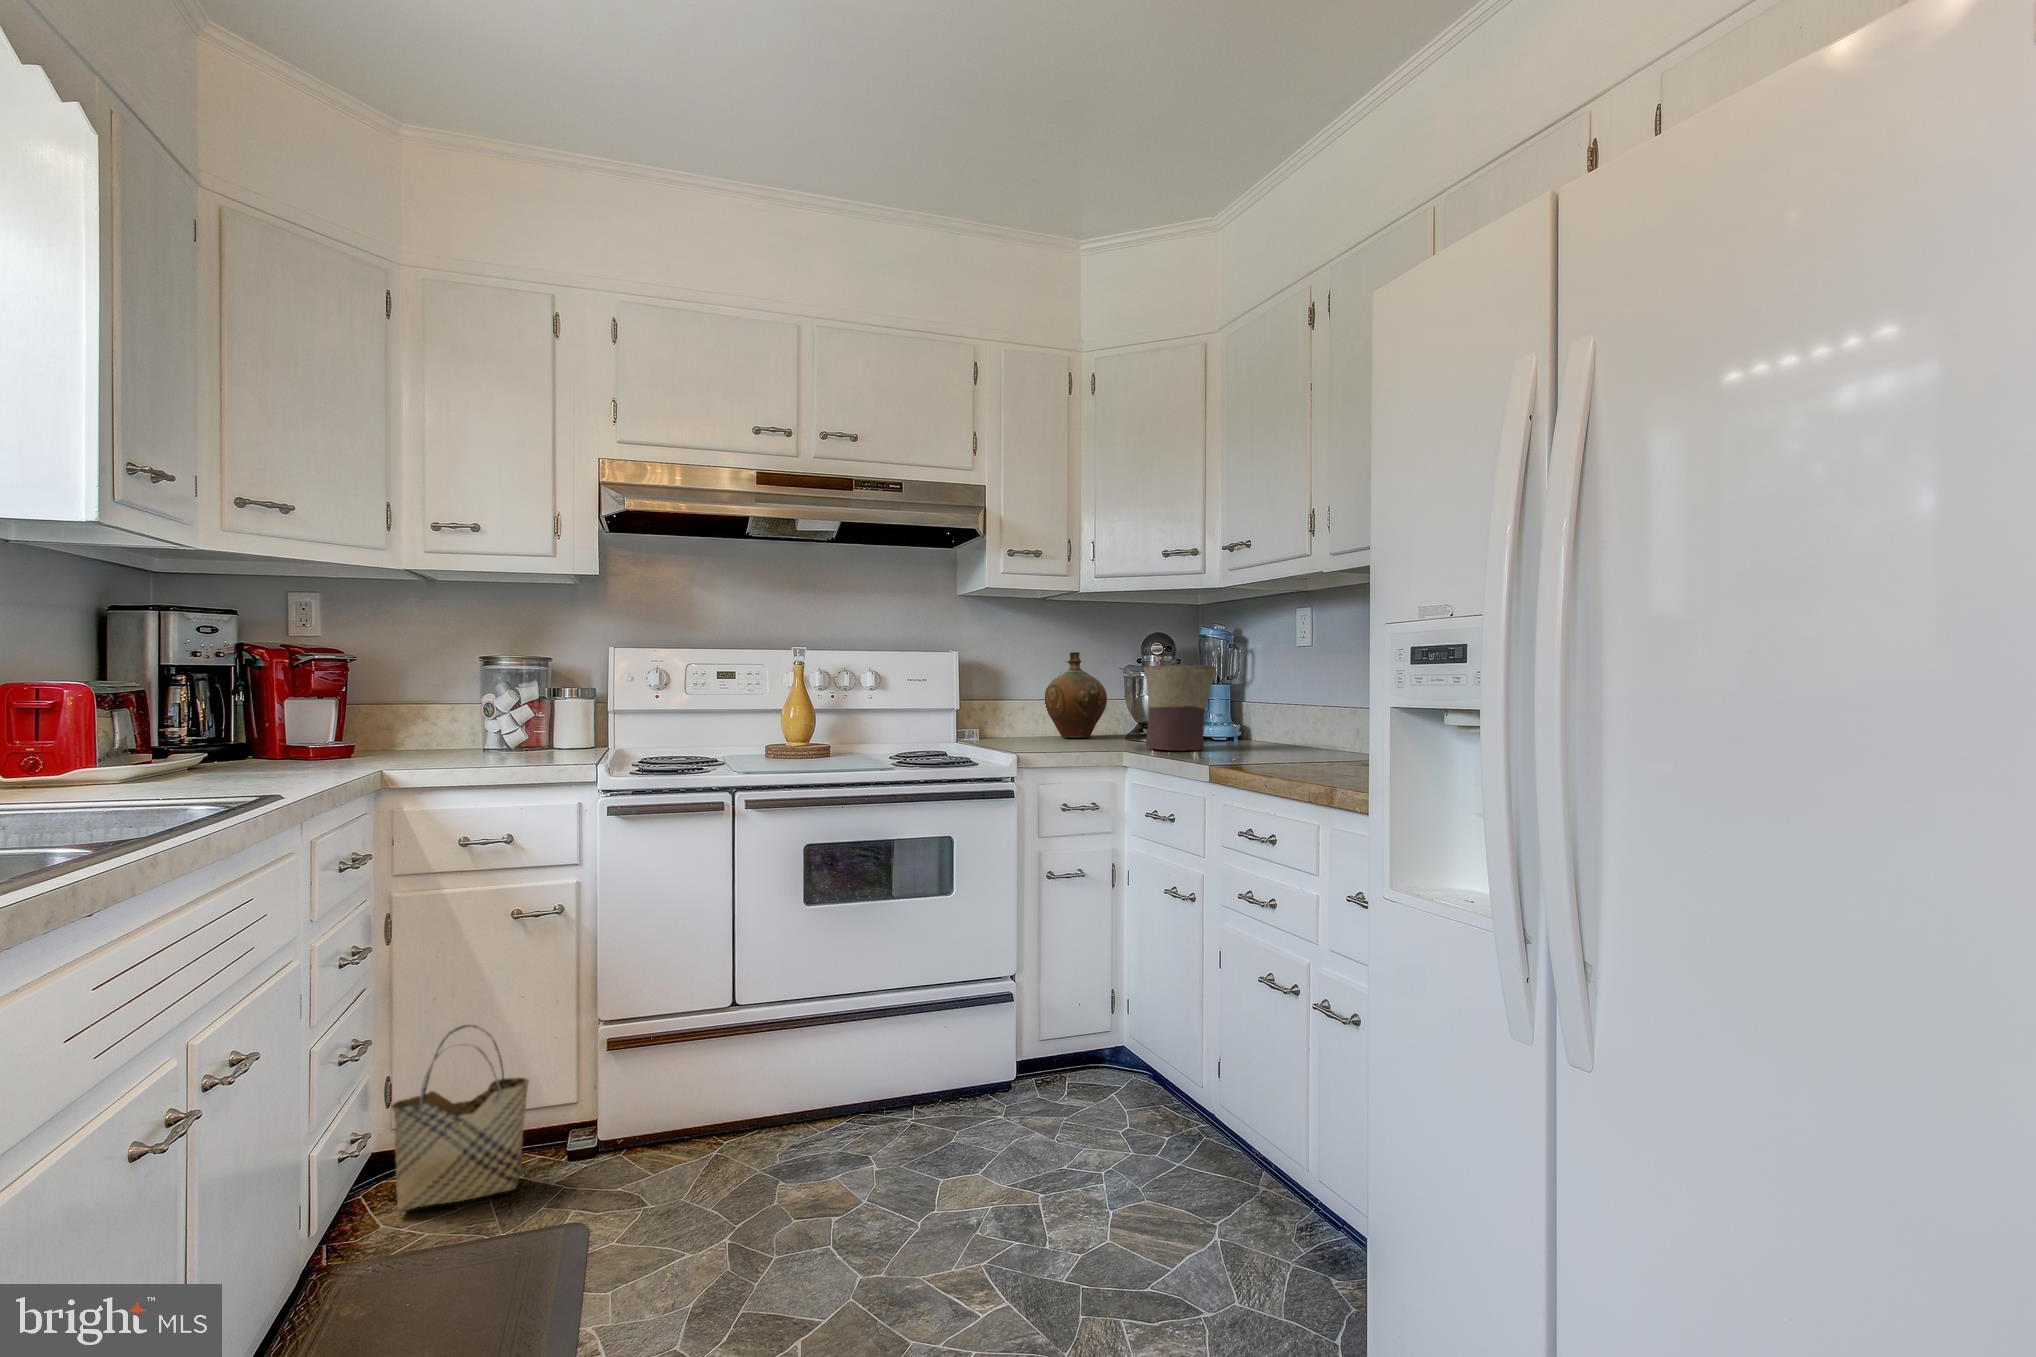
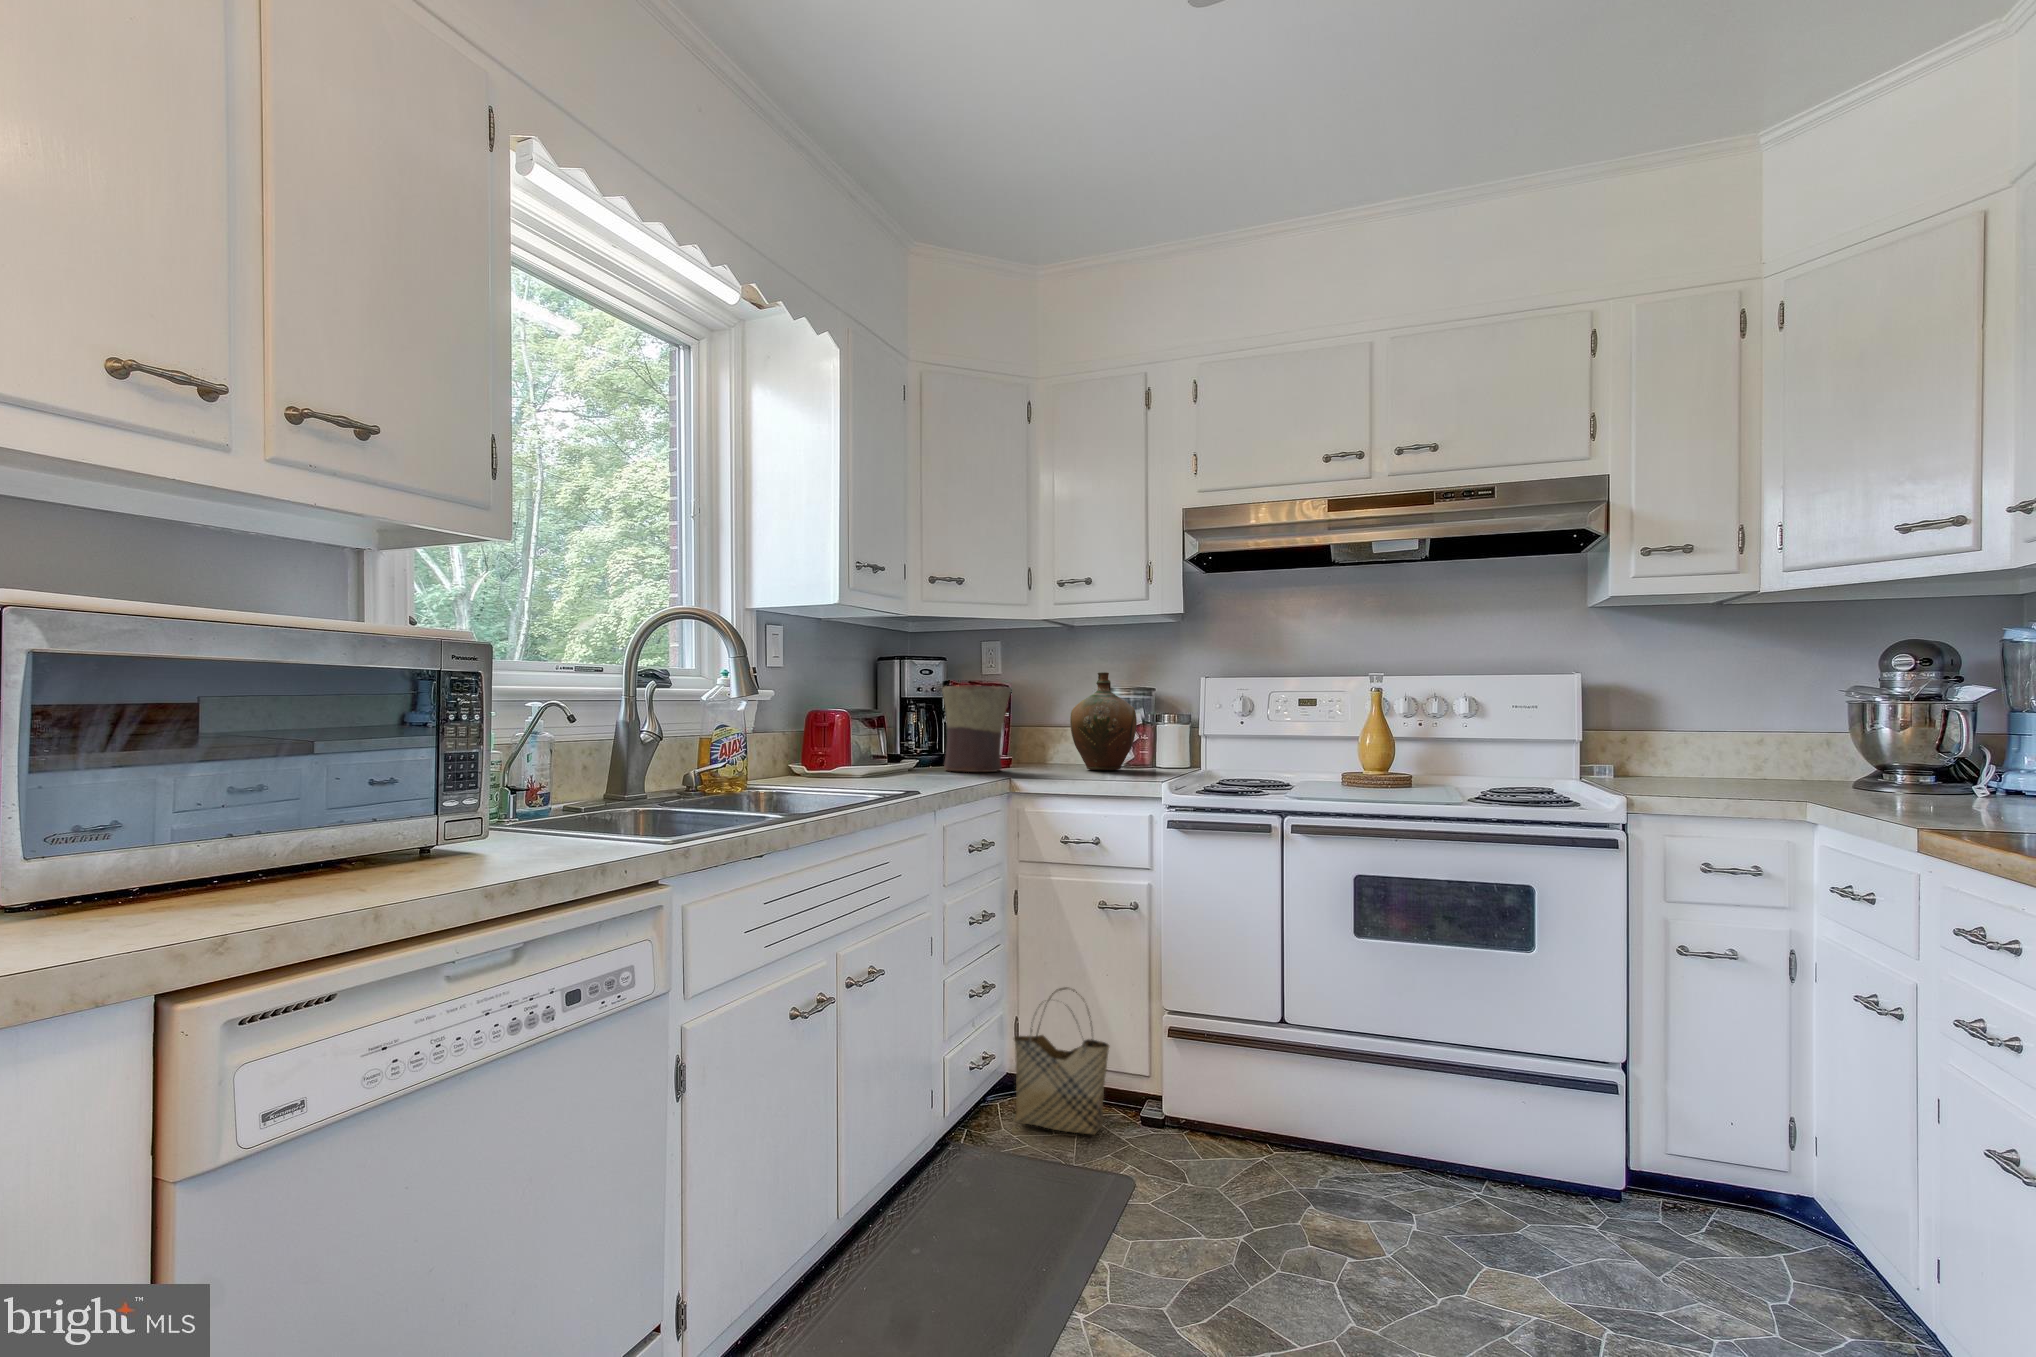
ceramic jug: present [1045,652,1107,738] -> present [1070,672,1137,770]
flower pot: present [1144,665,1216,751] -> present [942,686,1011,772]

